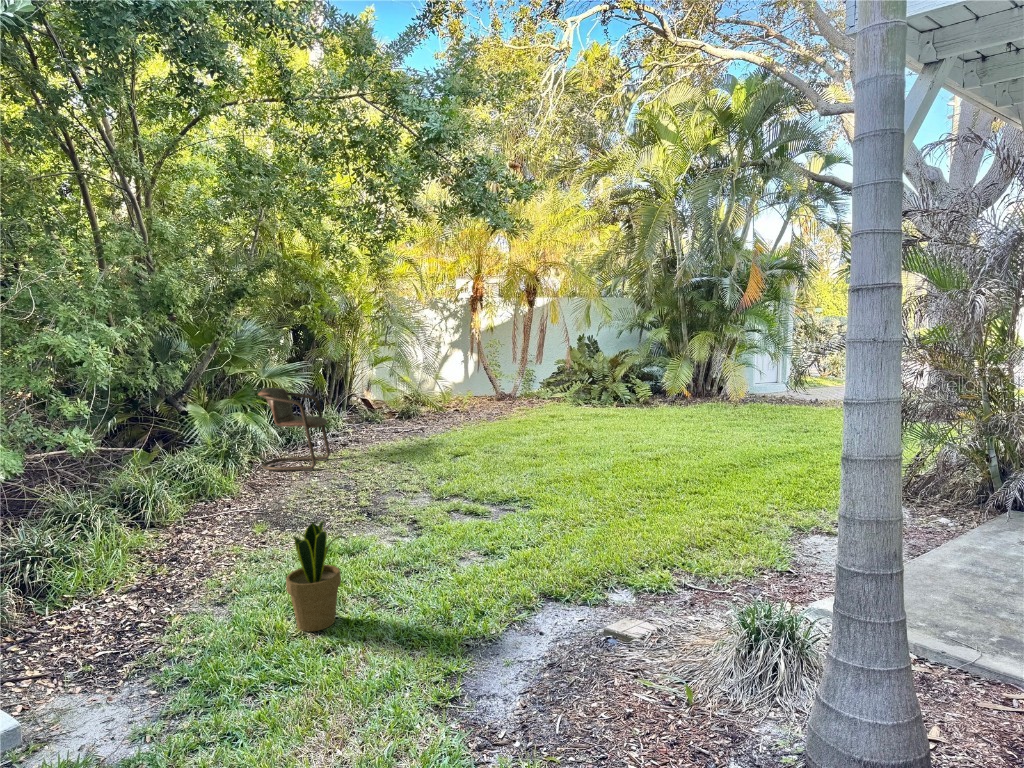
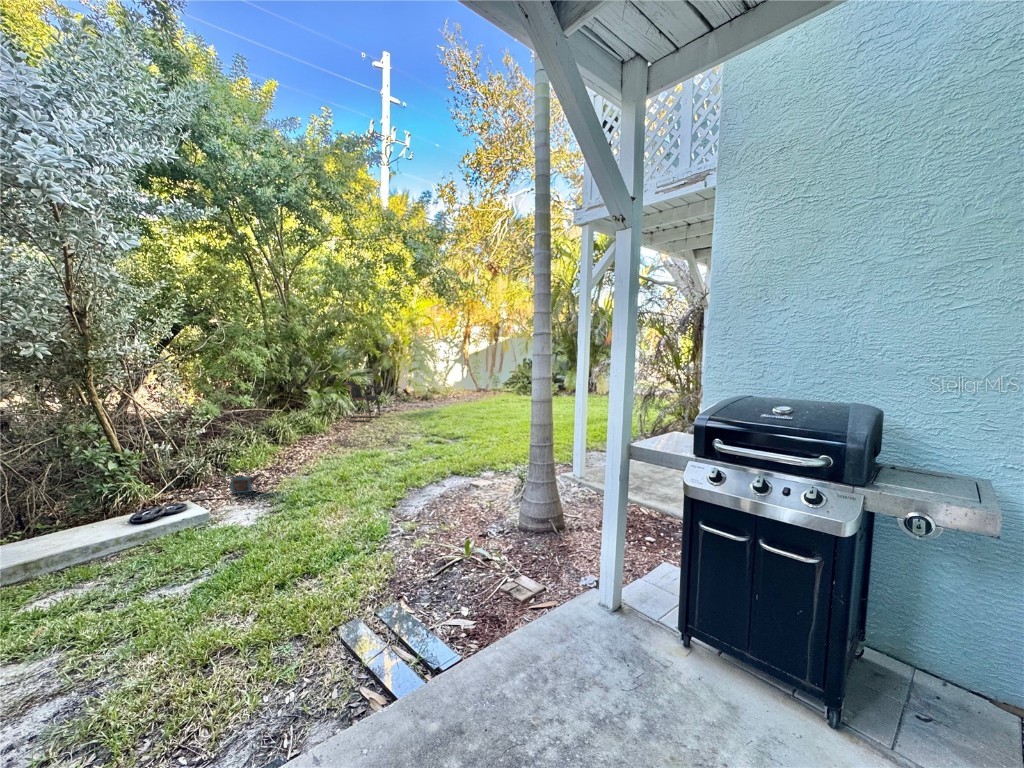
potted plant: present [286,521,346,632] -> none [333,436,362,484]
watering can: none [41,608,129,659] -> present [223,473,262,493]

